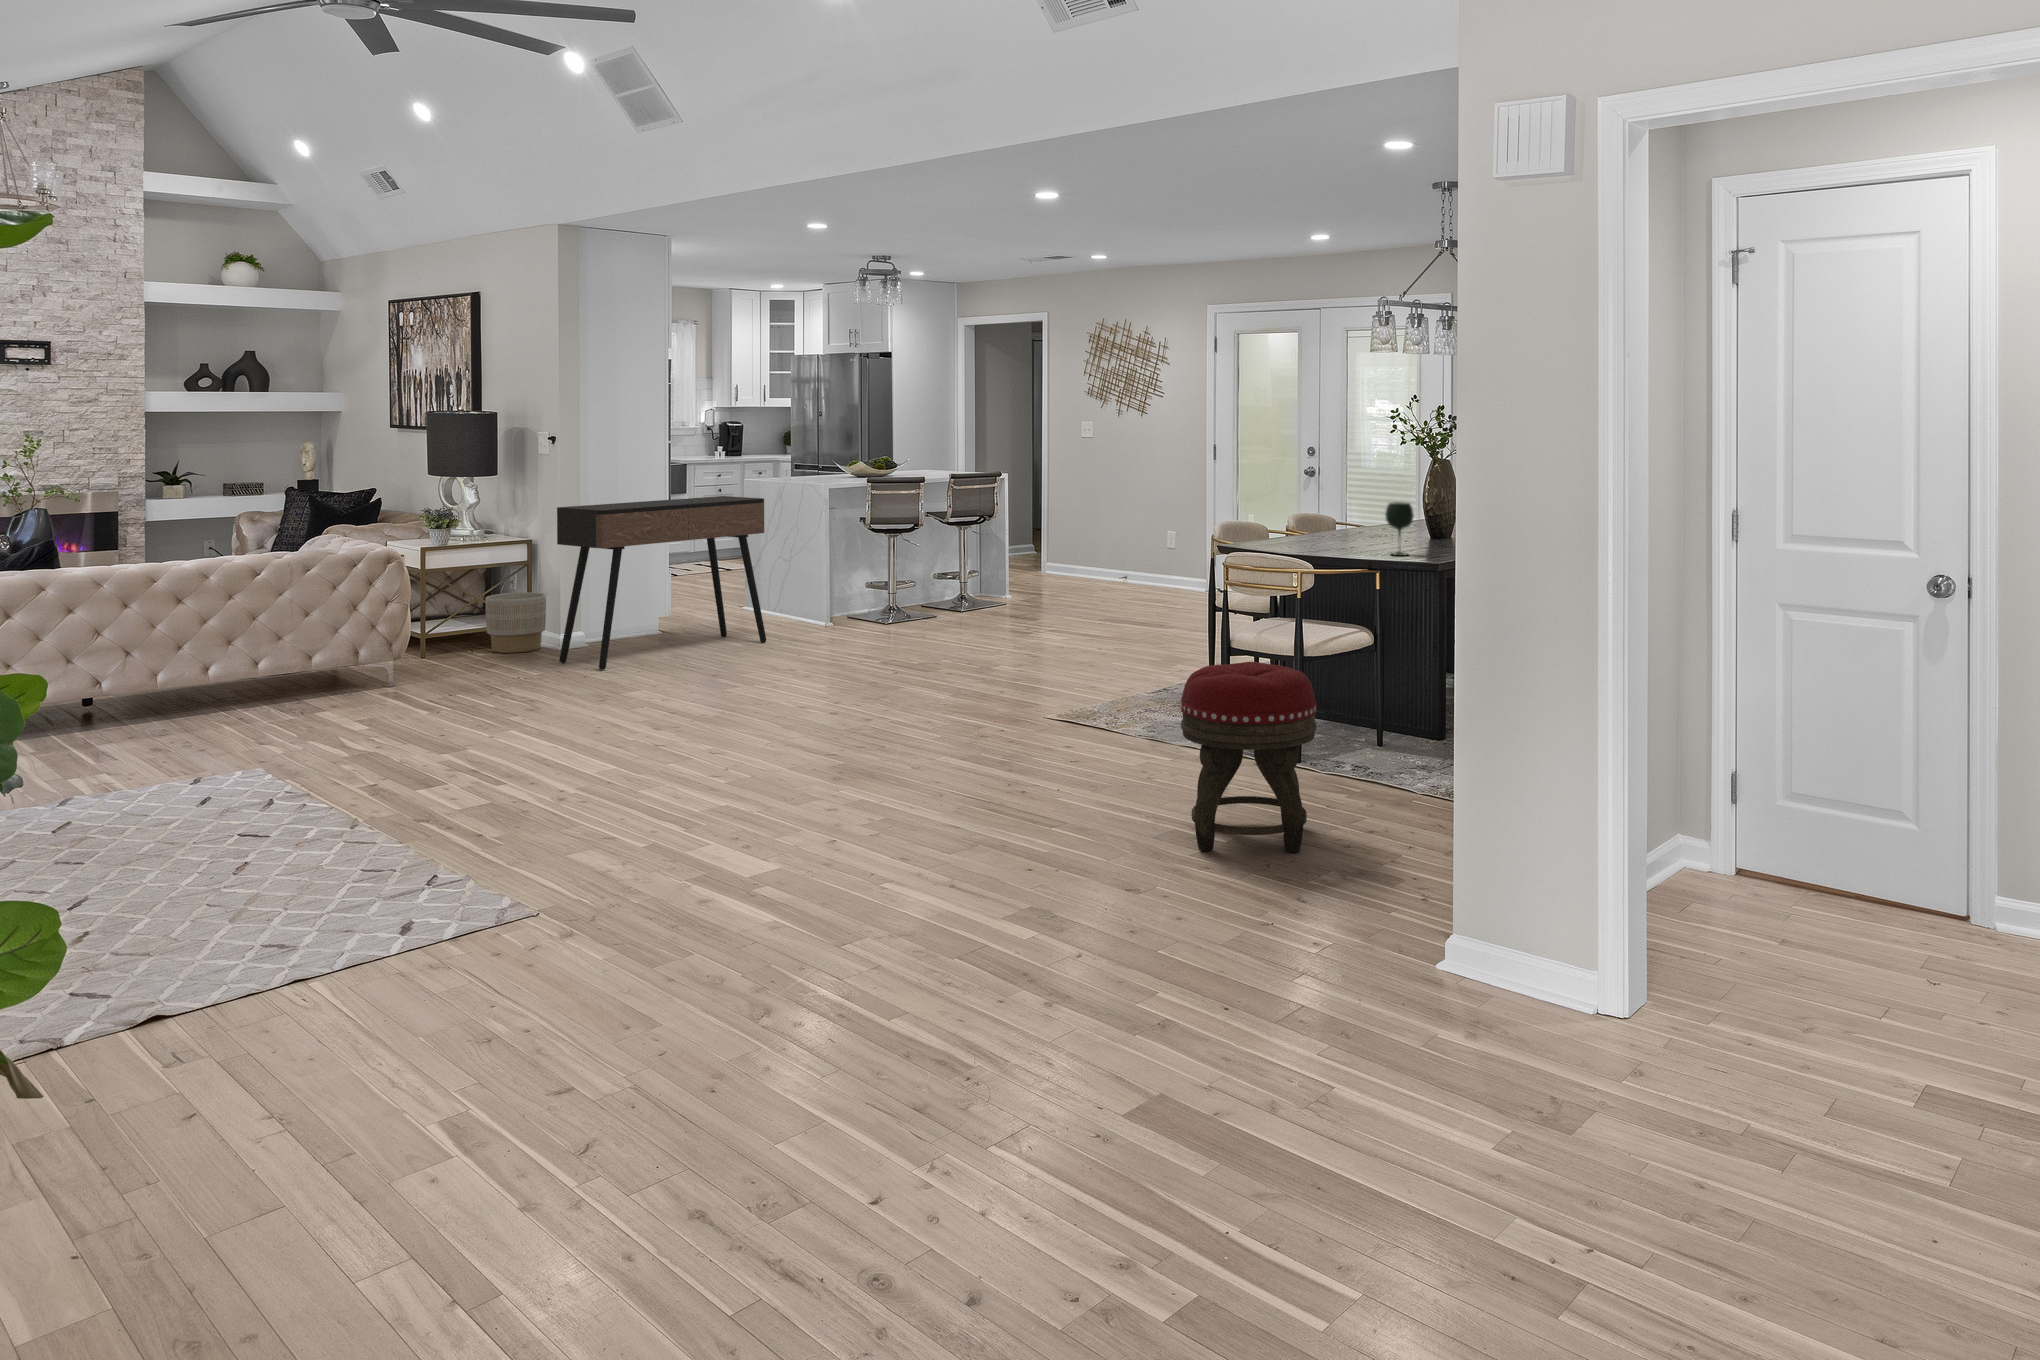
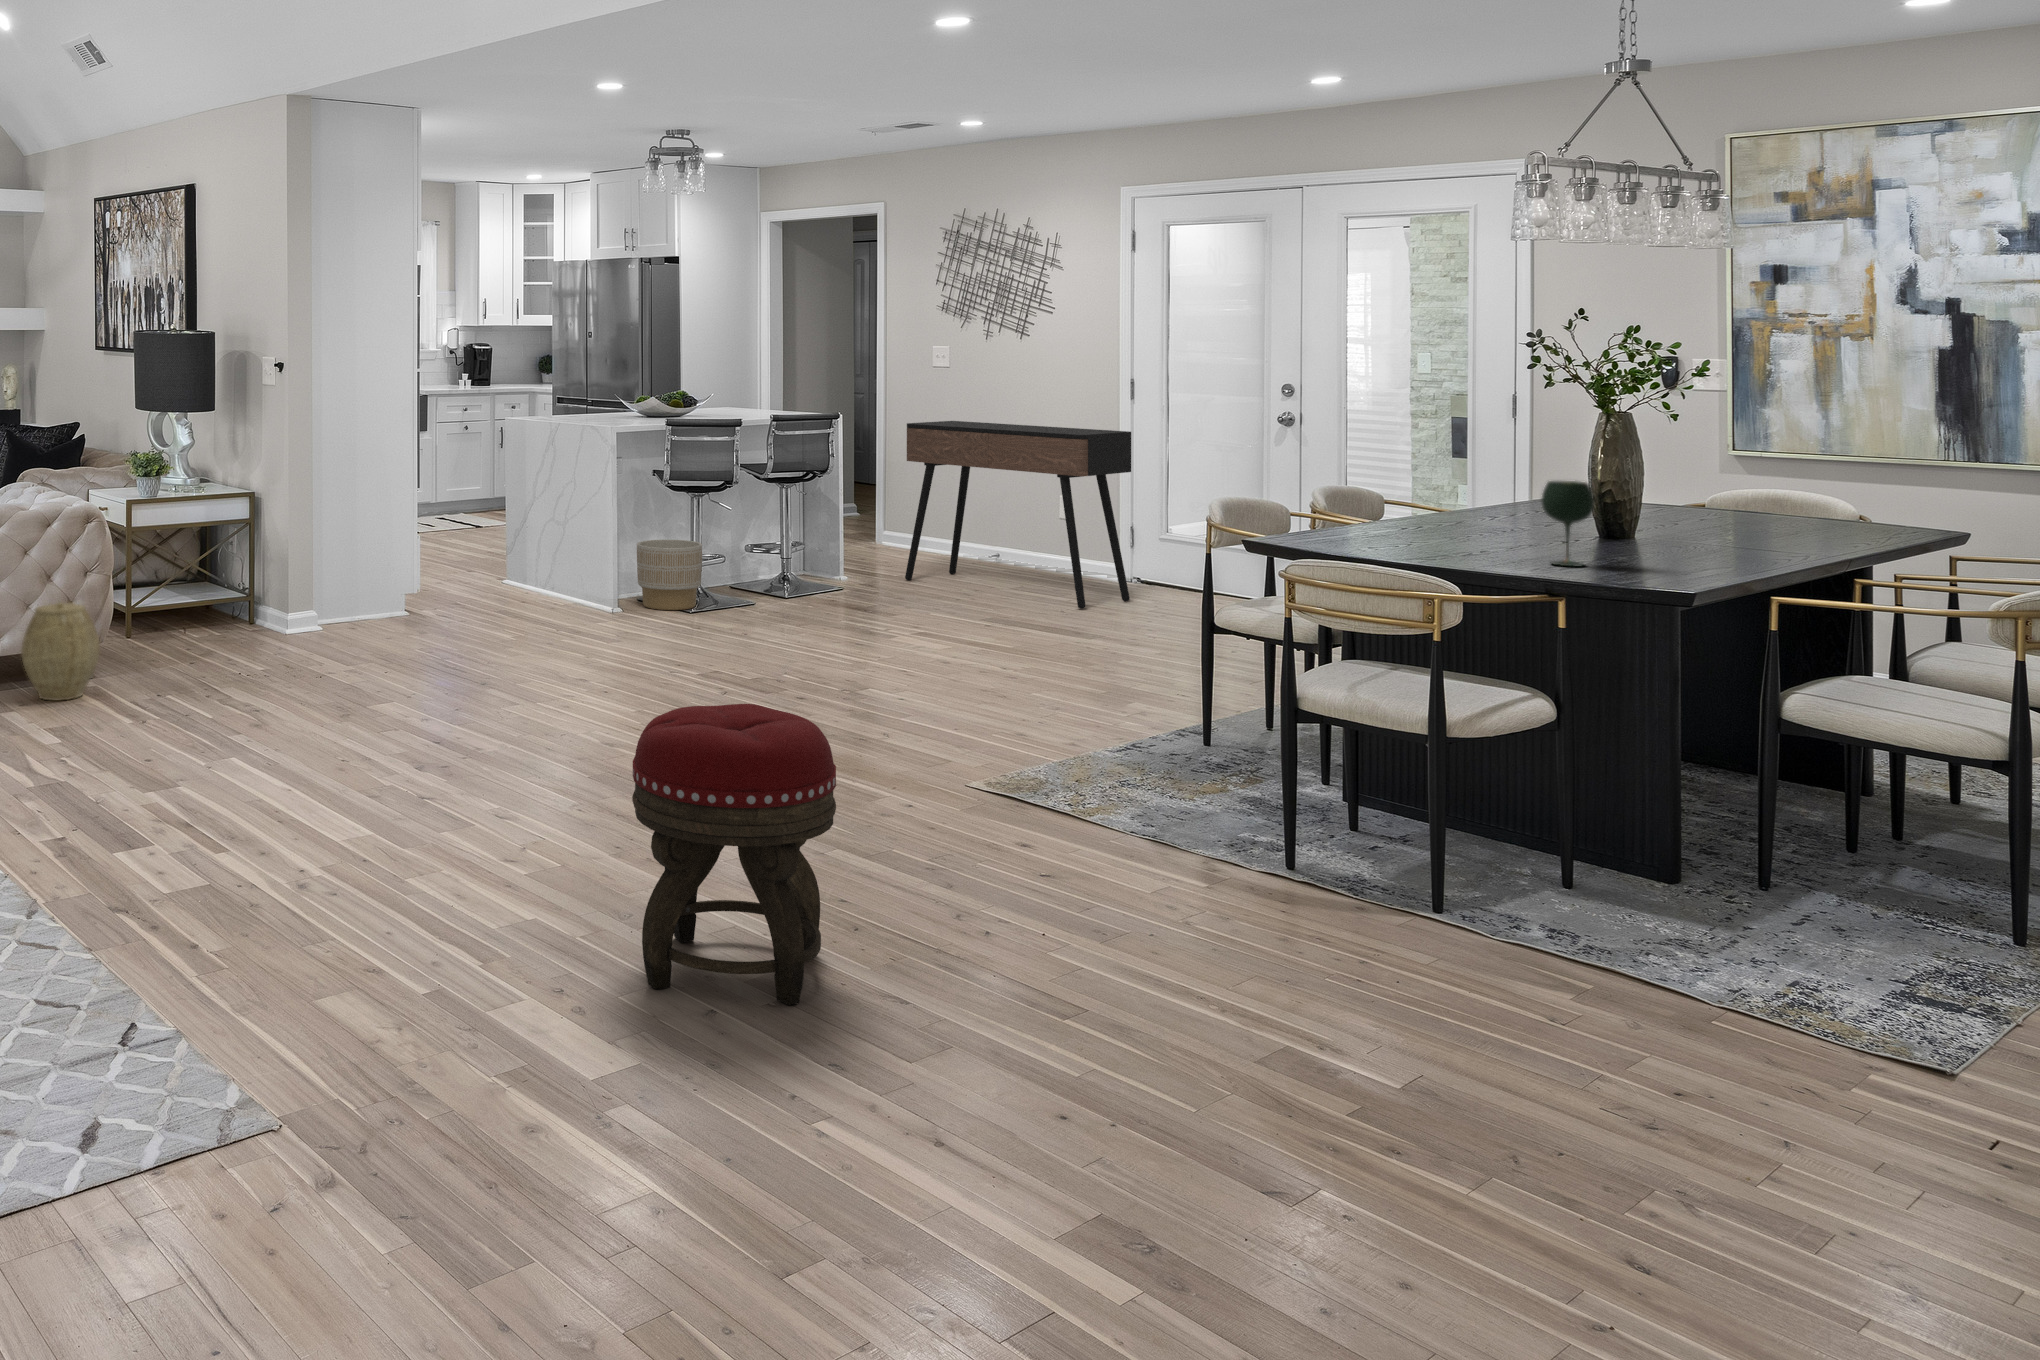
console table: present [557,496,766,670] -> present [905,421,1131,609]
planter: present [485,592,546,653] -> present [637,540,702,610]
woven basket: none [331,626,398,703] -> present [21,603,100,701]
footstool: present [1181,662,1316,853] -> present [632,704,836,1005]

